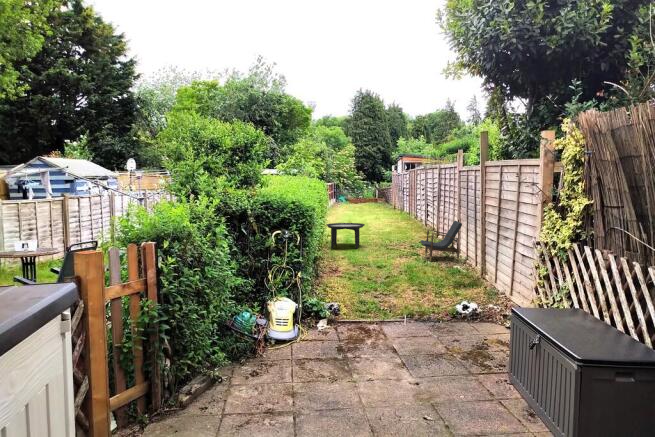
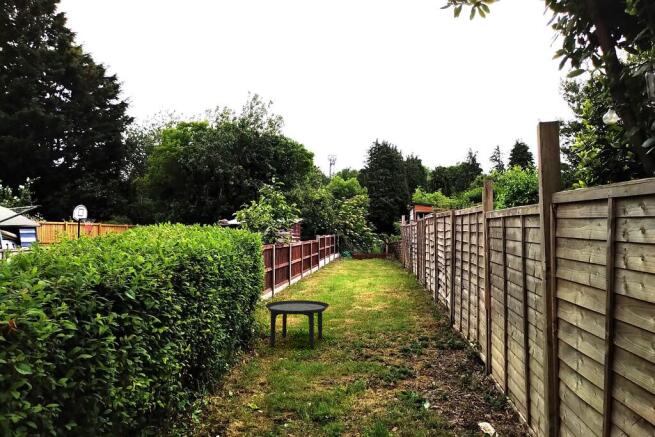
lounge chair: present [421,221,462,261] -> none [415,312,495,398]

